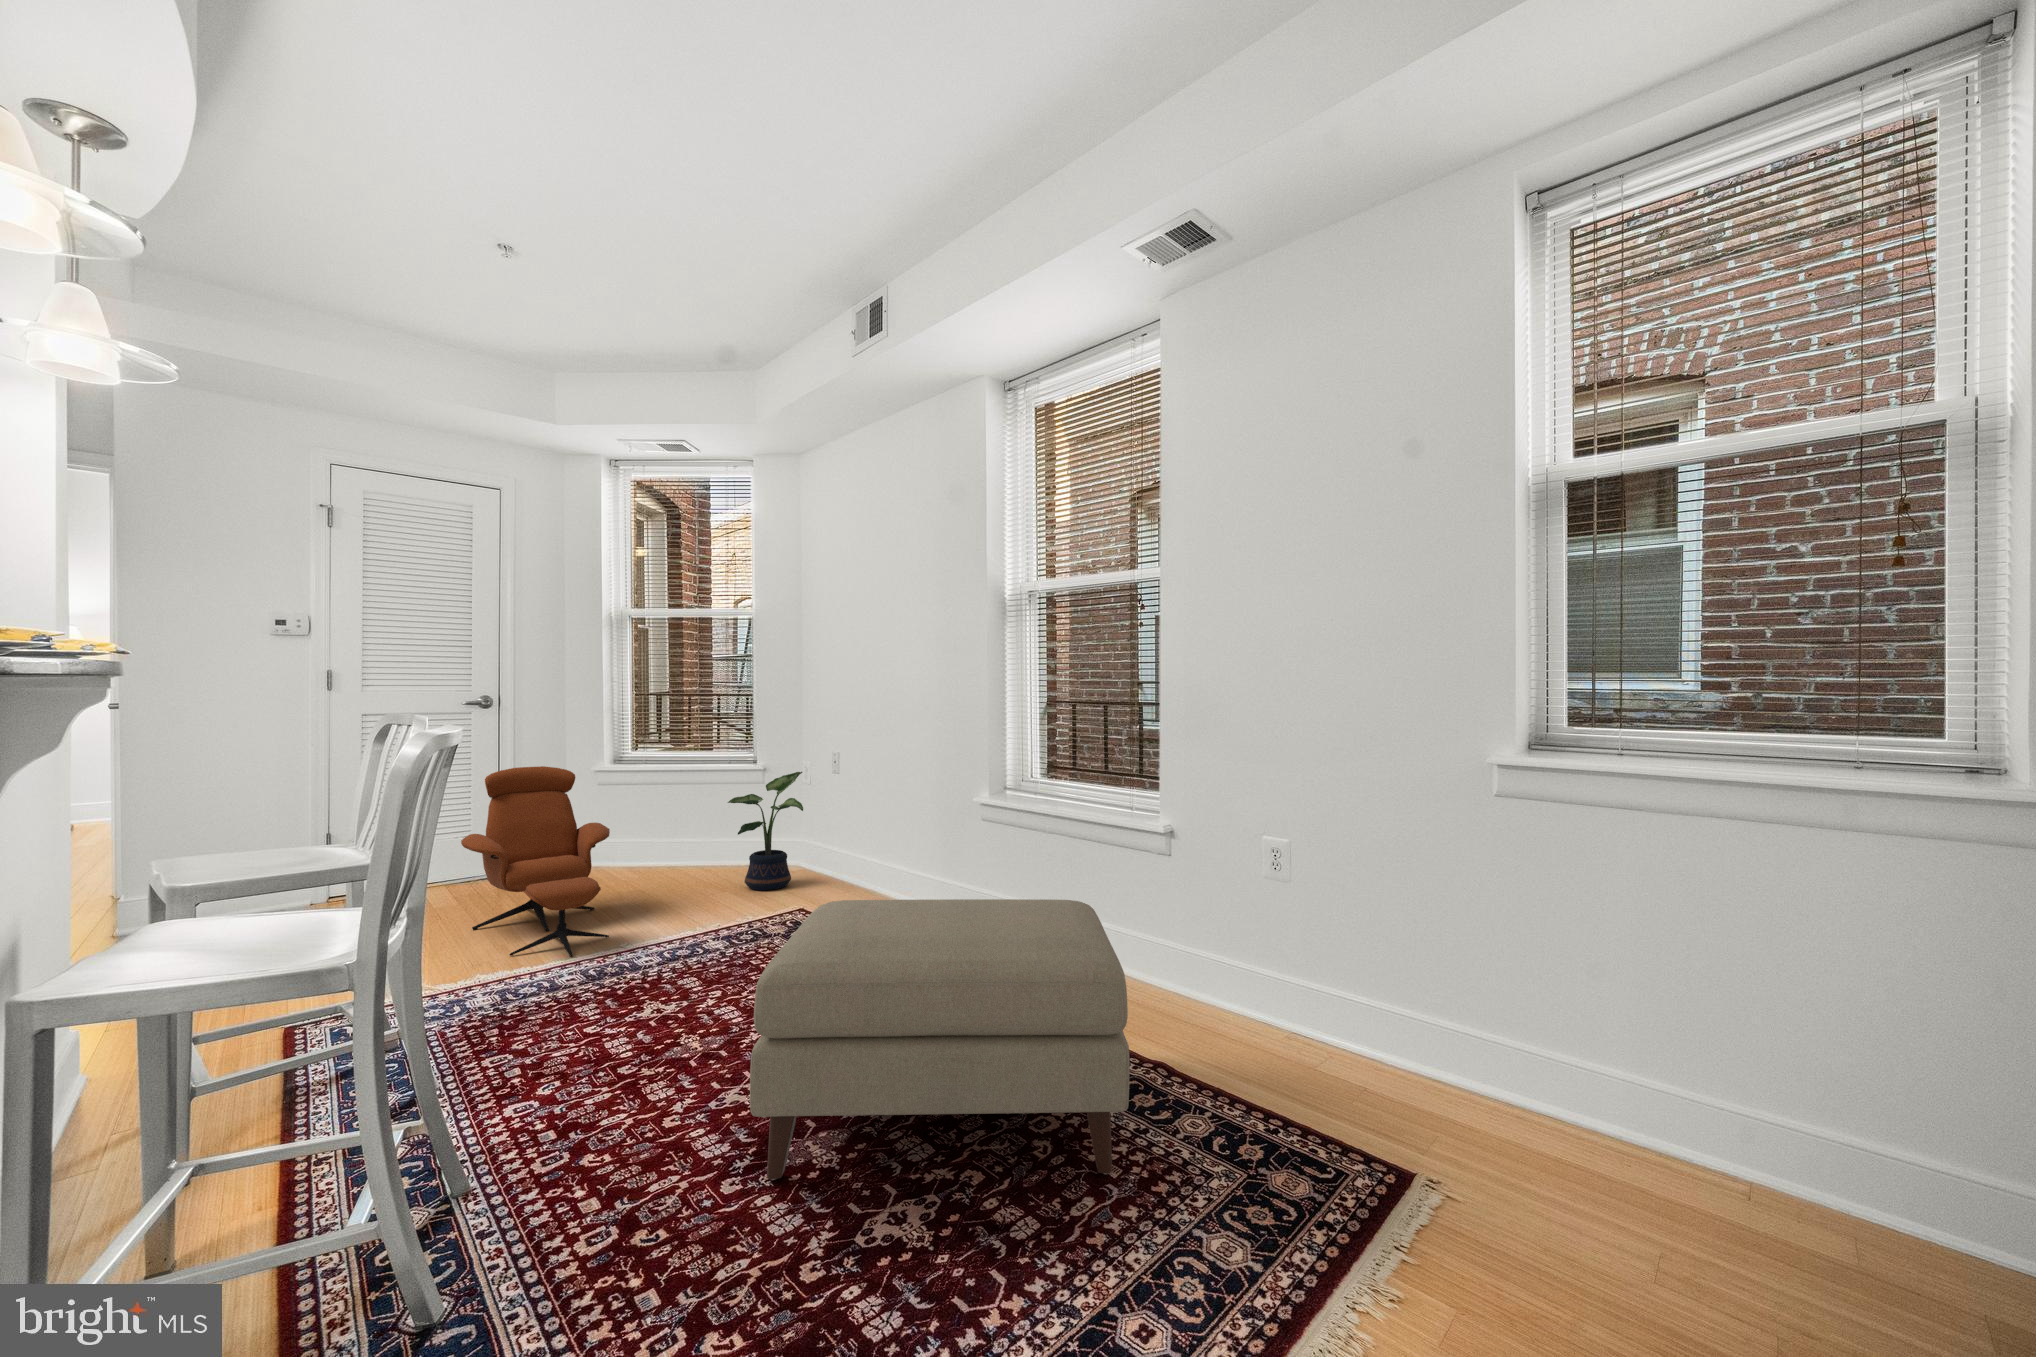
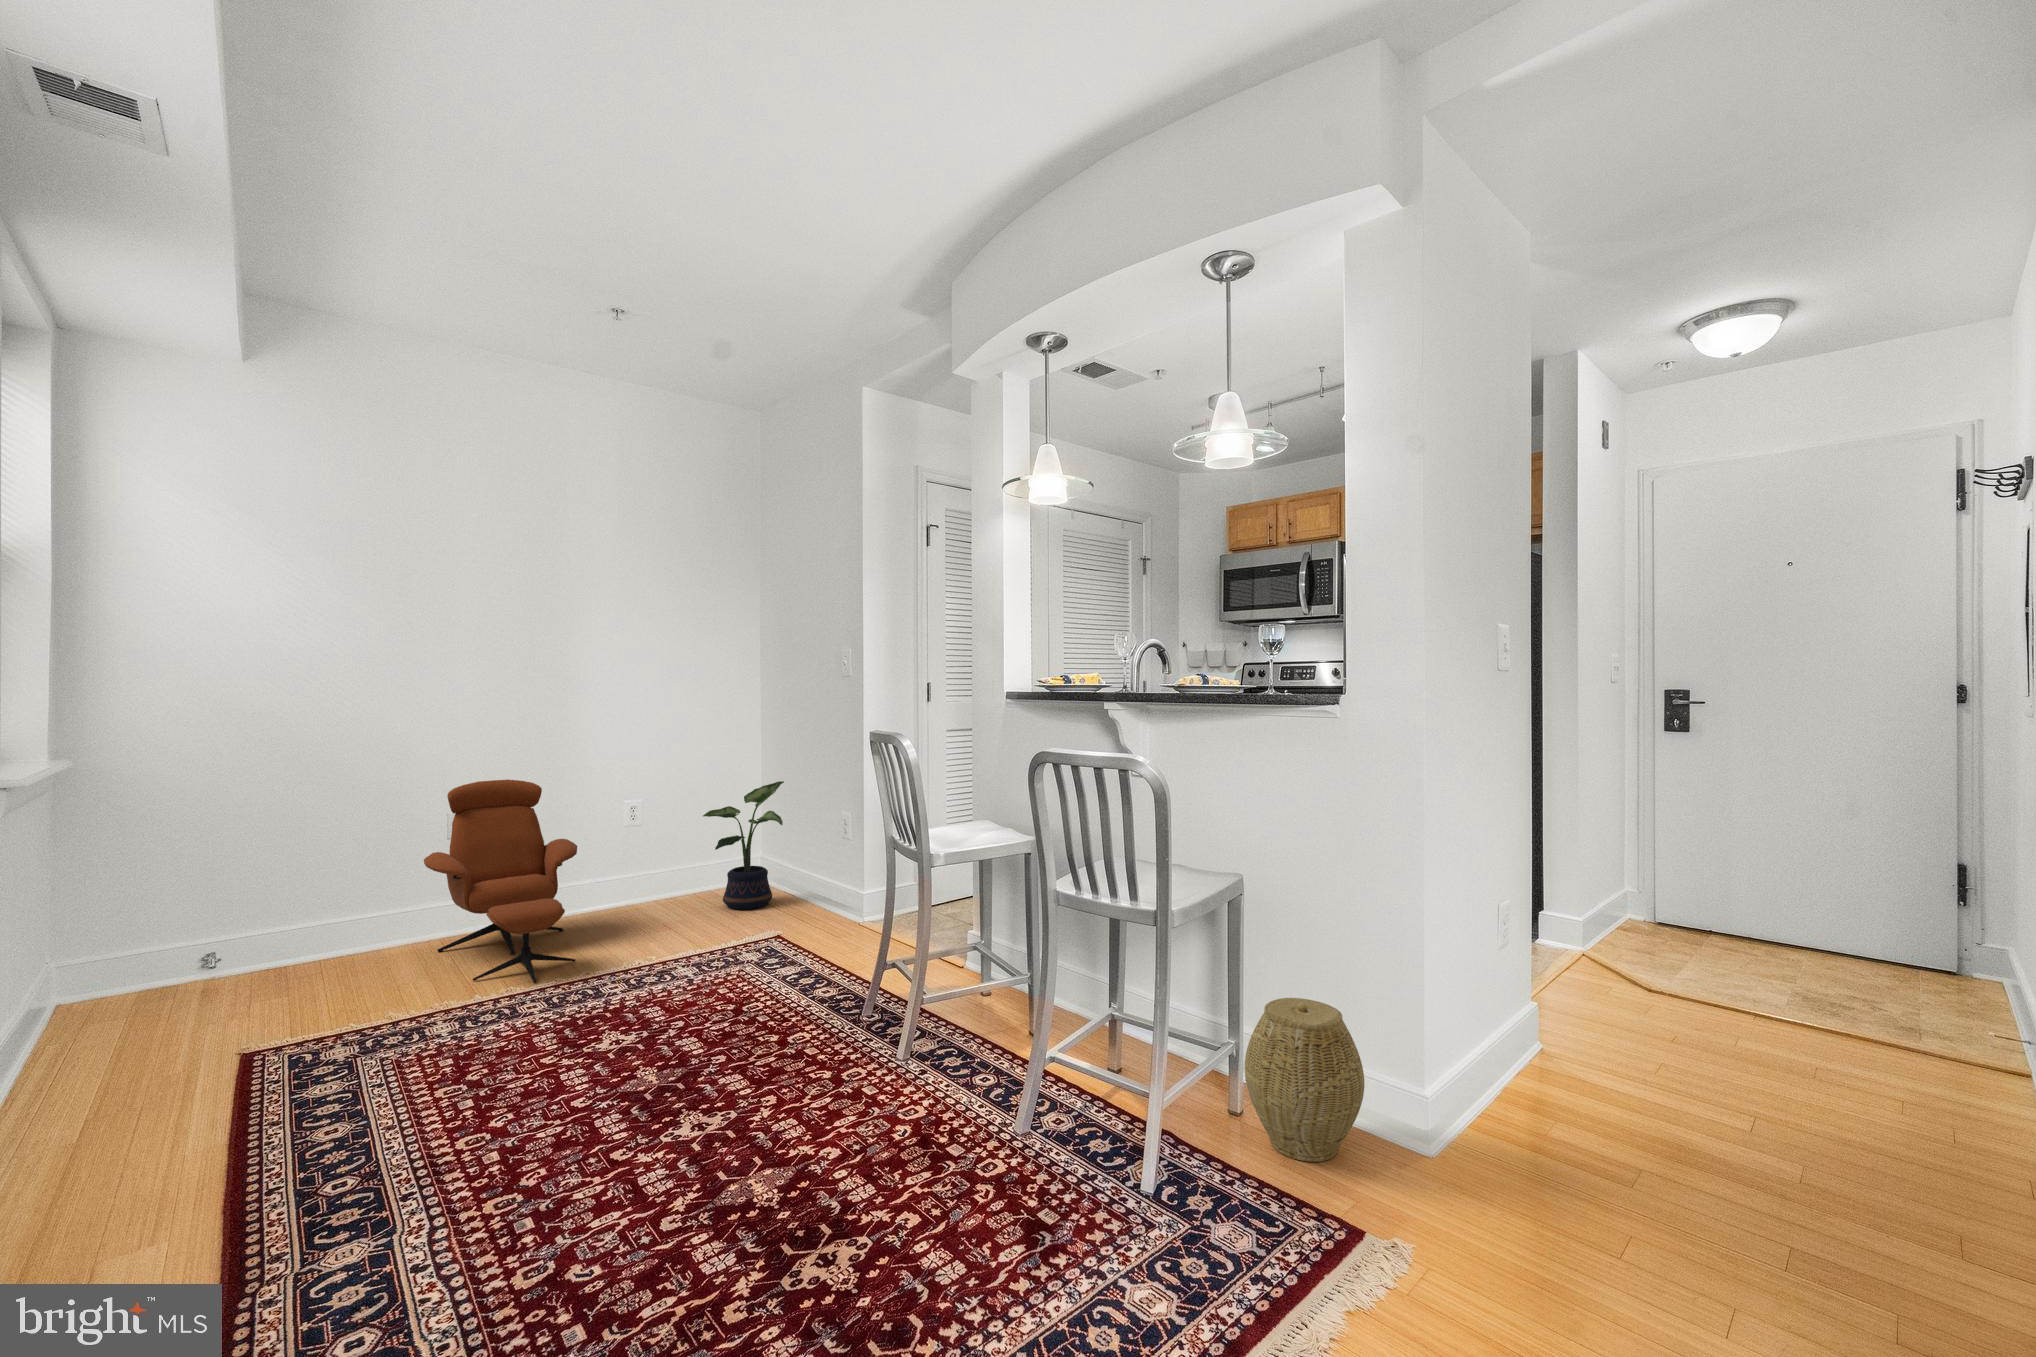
ottoman: present [750,899,1130,1180] -> none [684,932,1069,1221]
woven basket: none [1275,958,1391,1112] -> present [1245,998,1364,1162]

